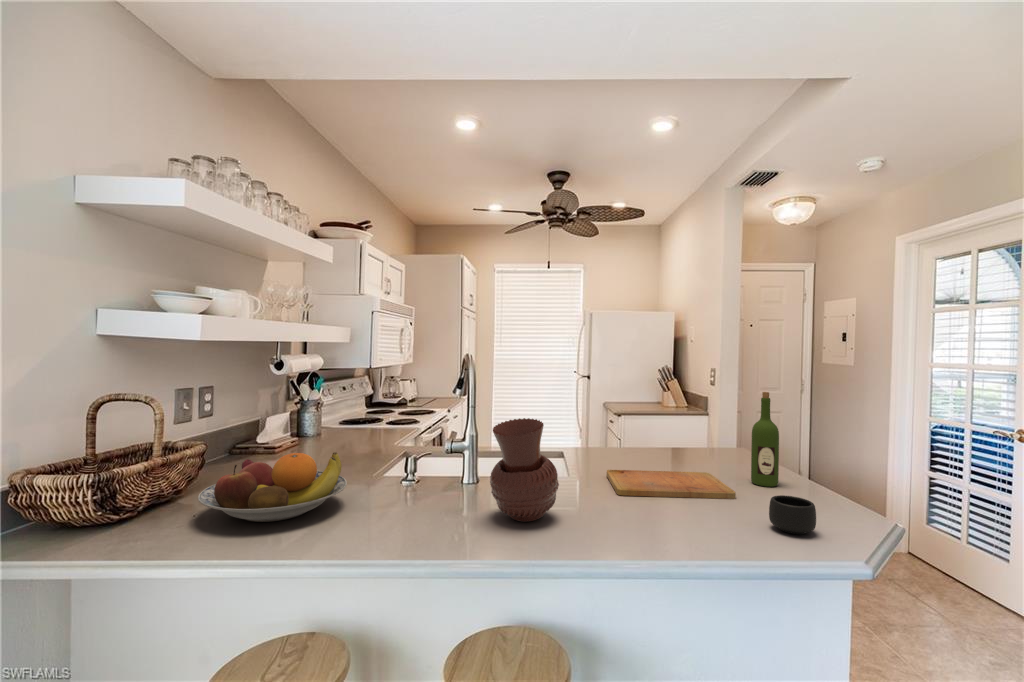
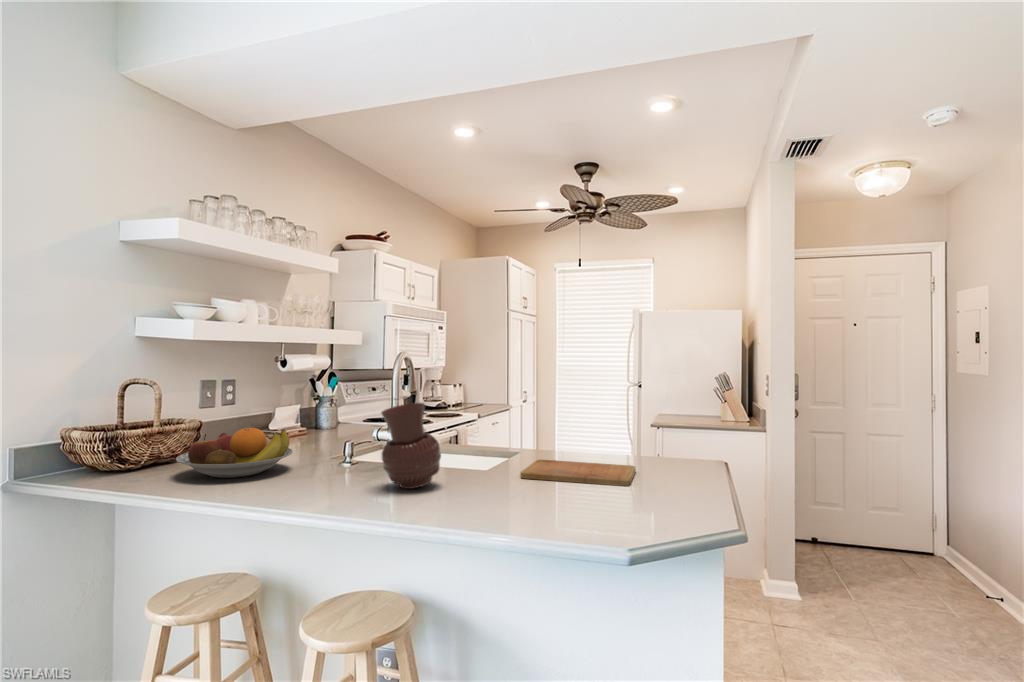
wine bottle: present [751,392,779,487] -> none [671,385,696,480]
mug: present [769,495,816,534] -> none [612,477,654,511]

